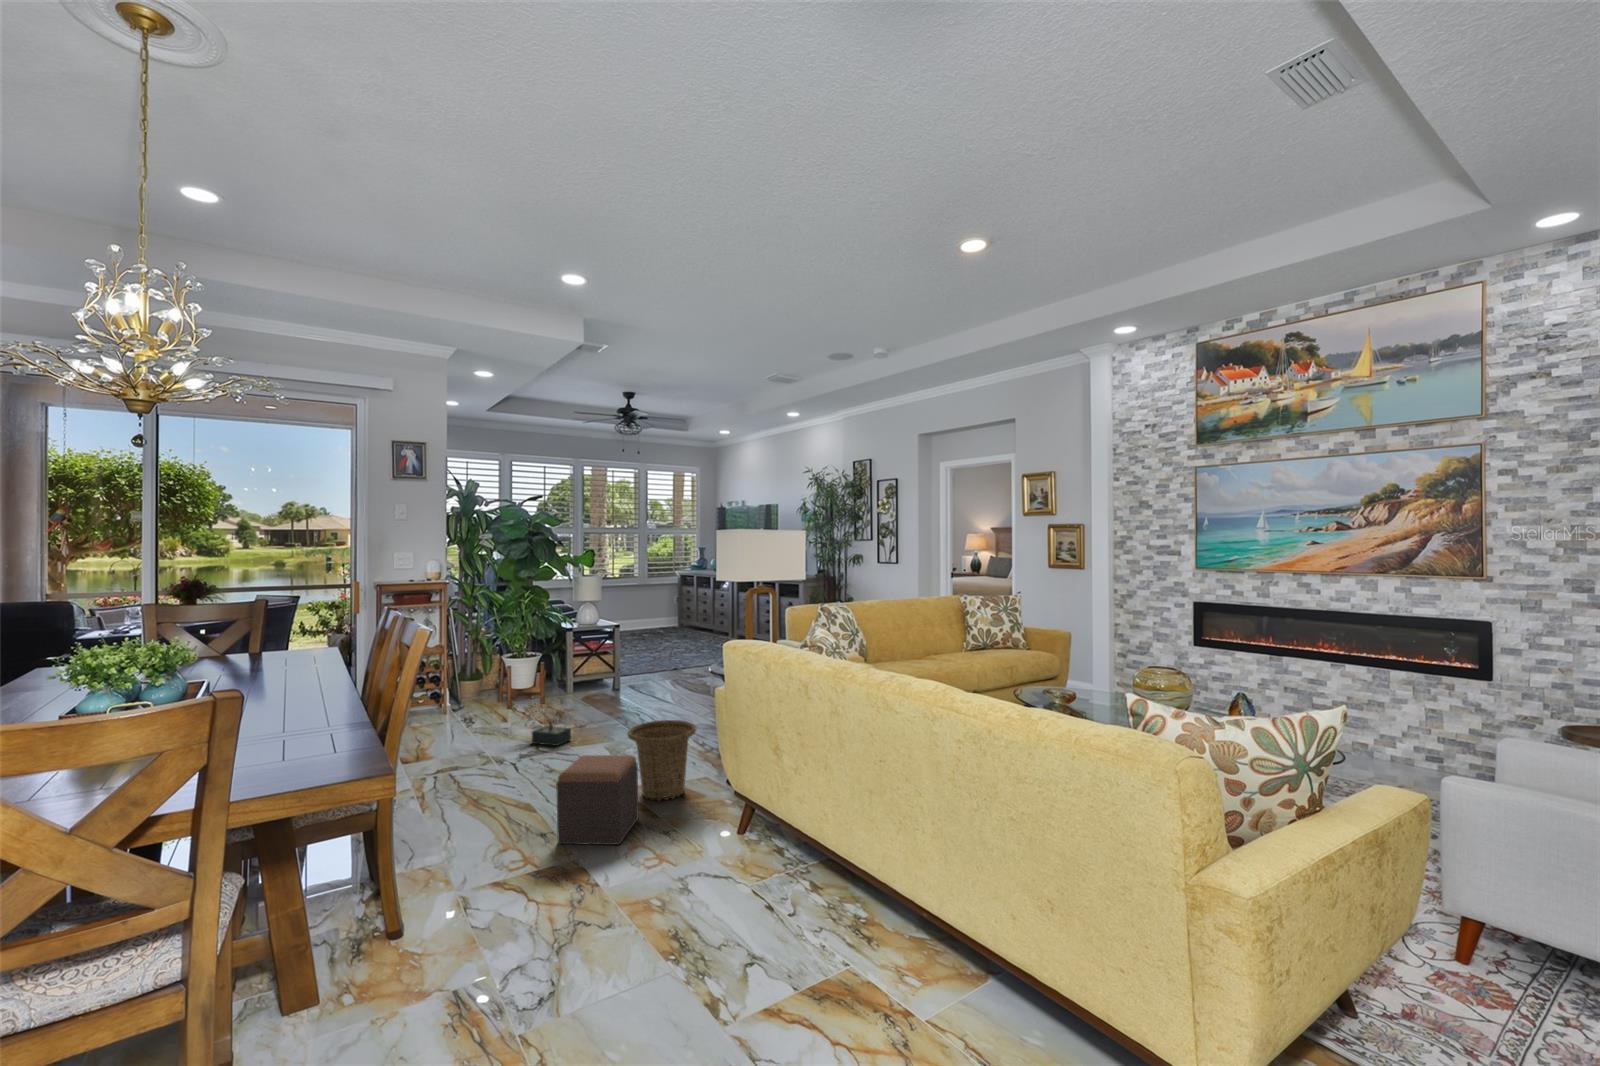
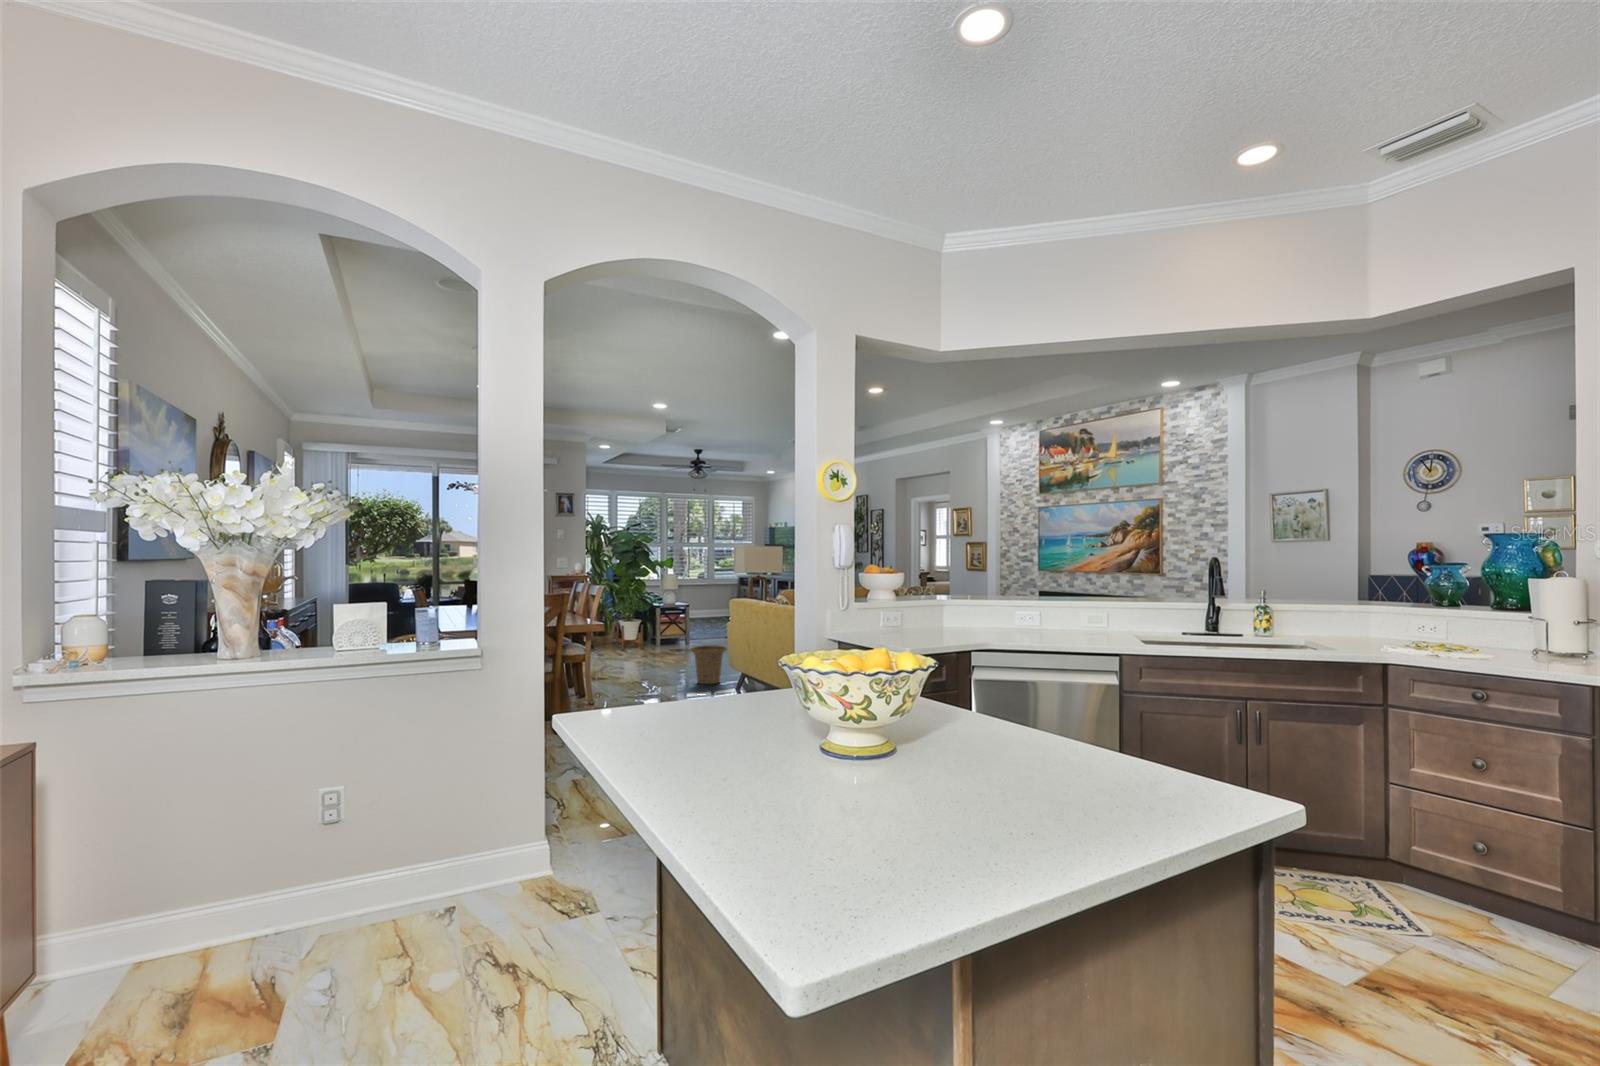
decorative plant: present [523,696,571,746] -> none [630,637,663,666]
footstool: present [556,755,639,845] -> none [654,655,694,695]

